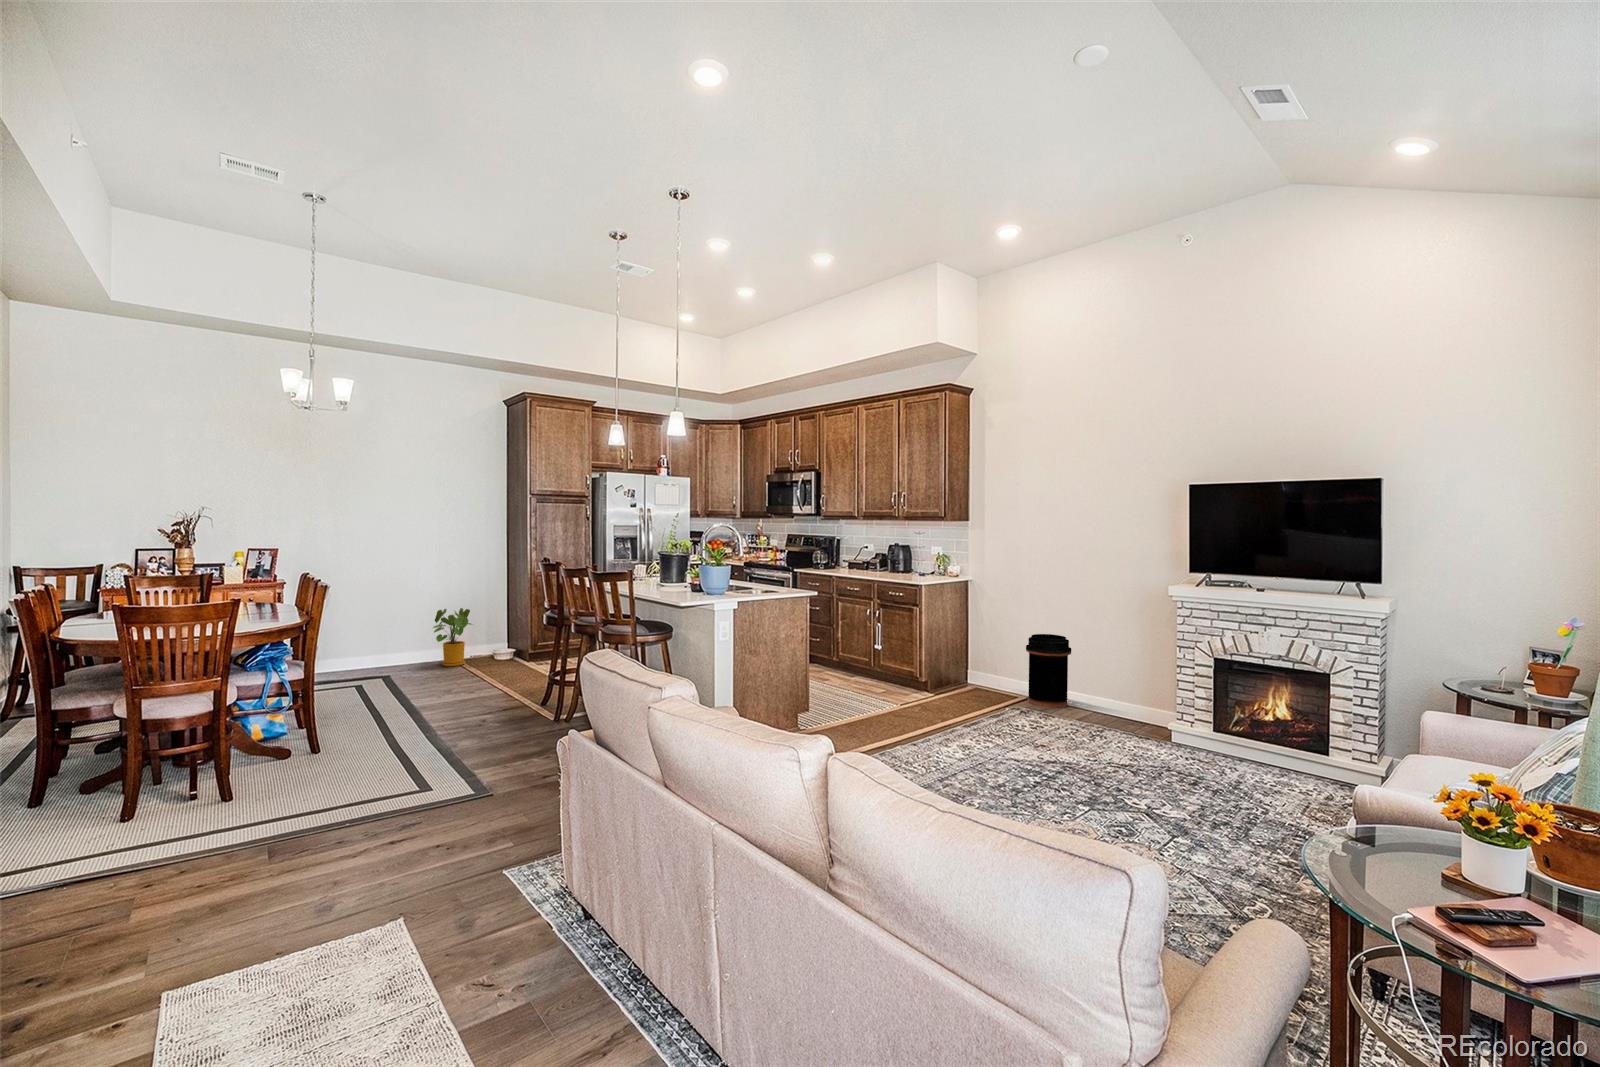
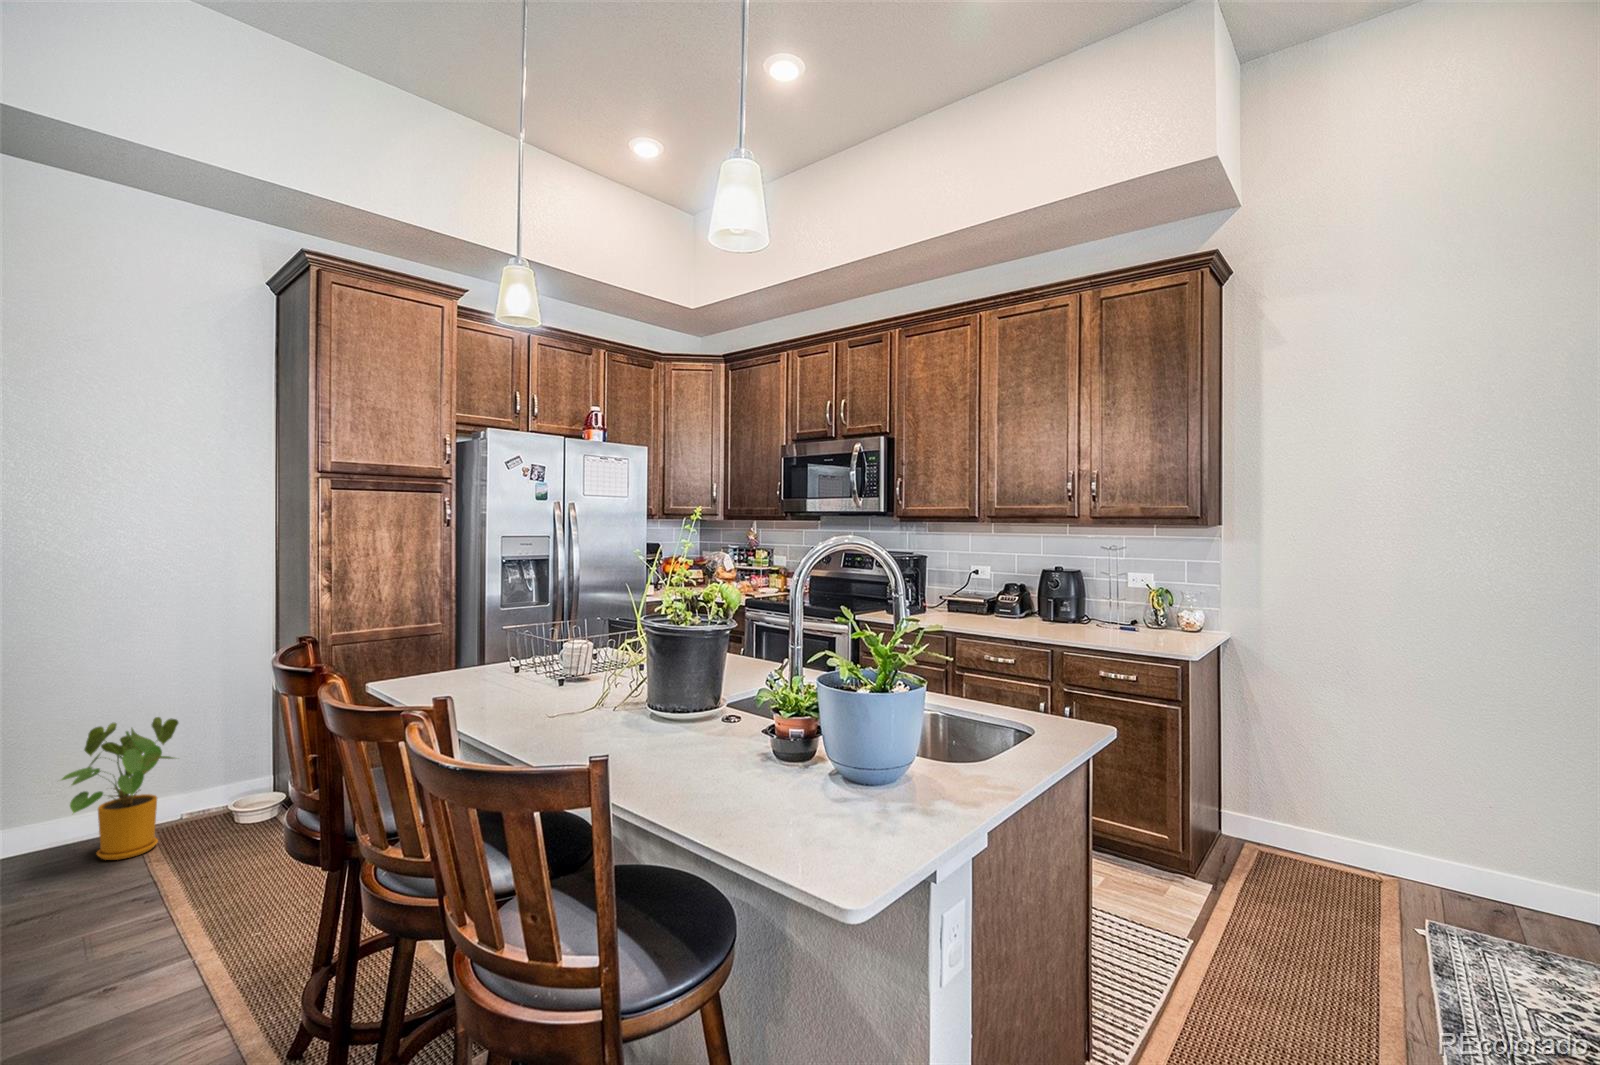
trash can: present [1026,634,1071,707] -> none [1428,763,1554,937]

